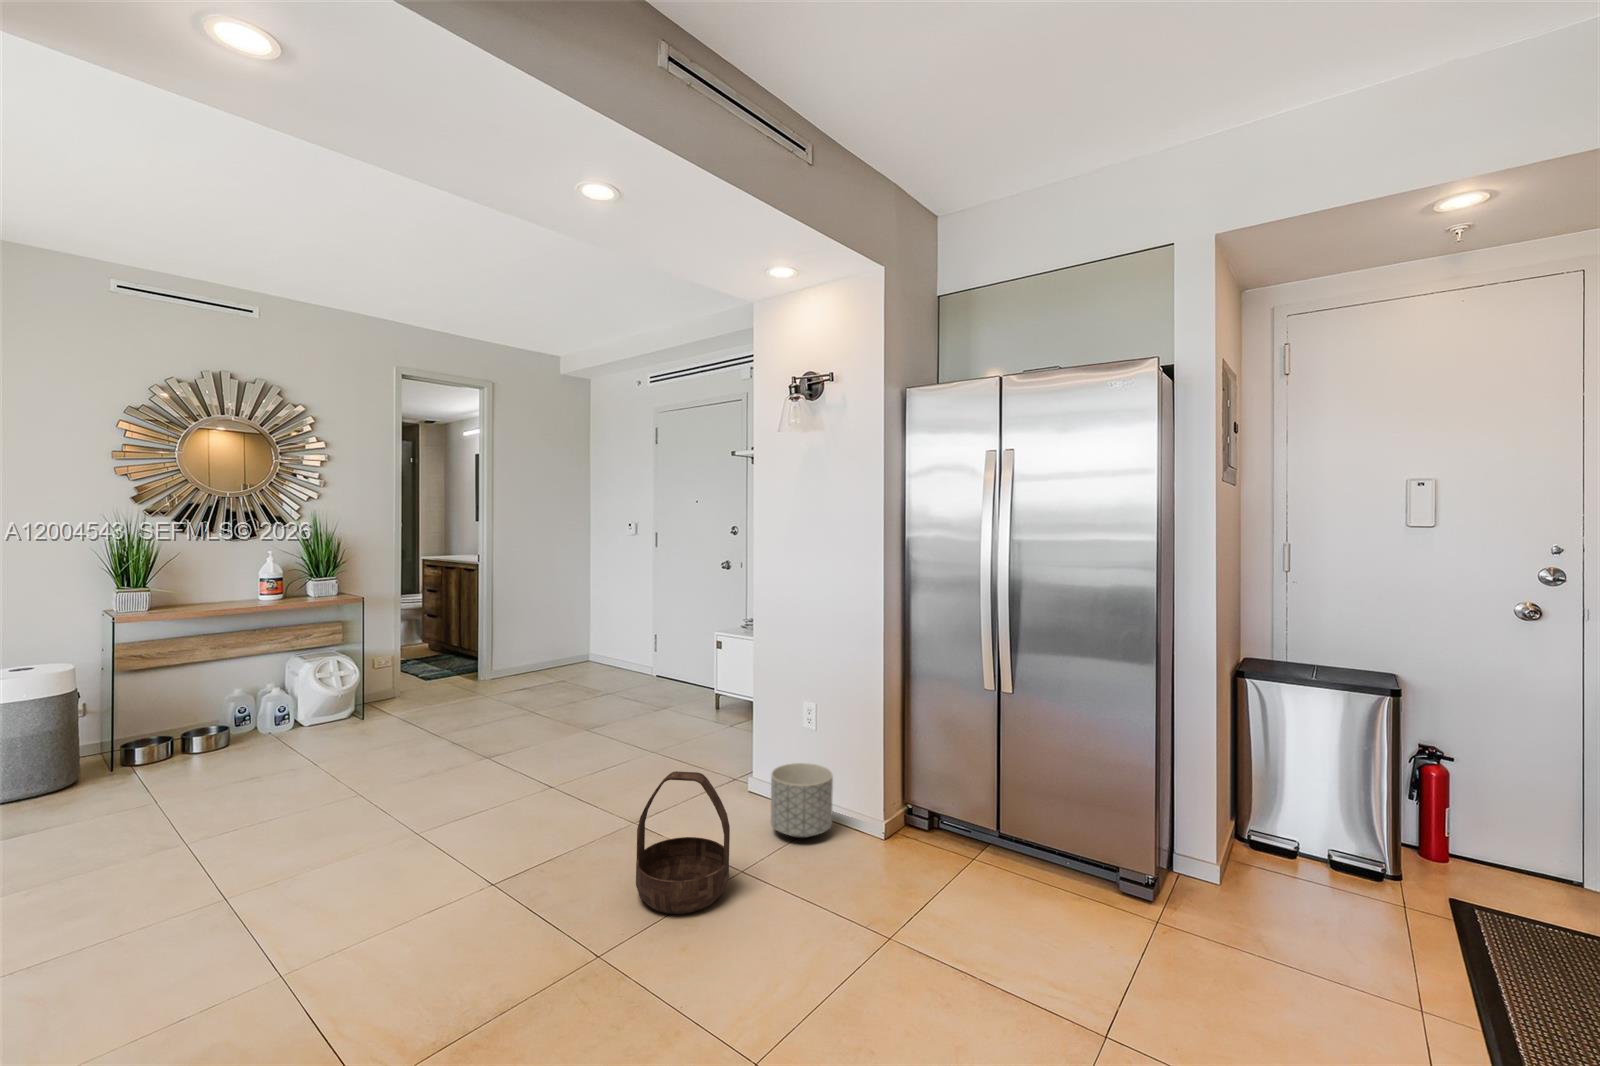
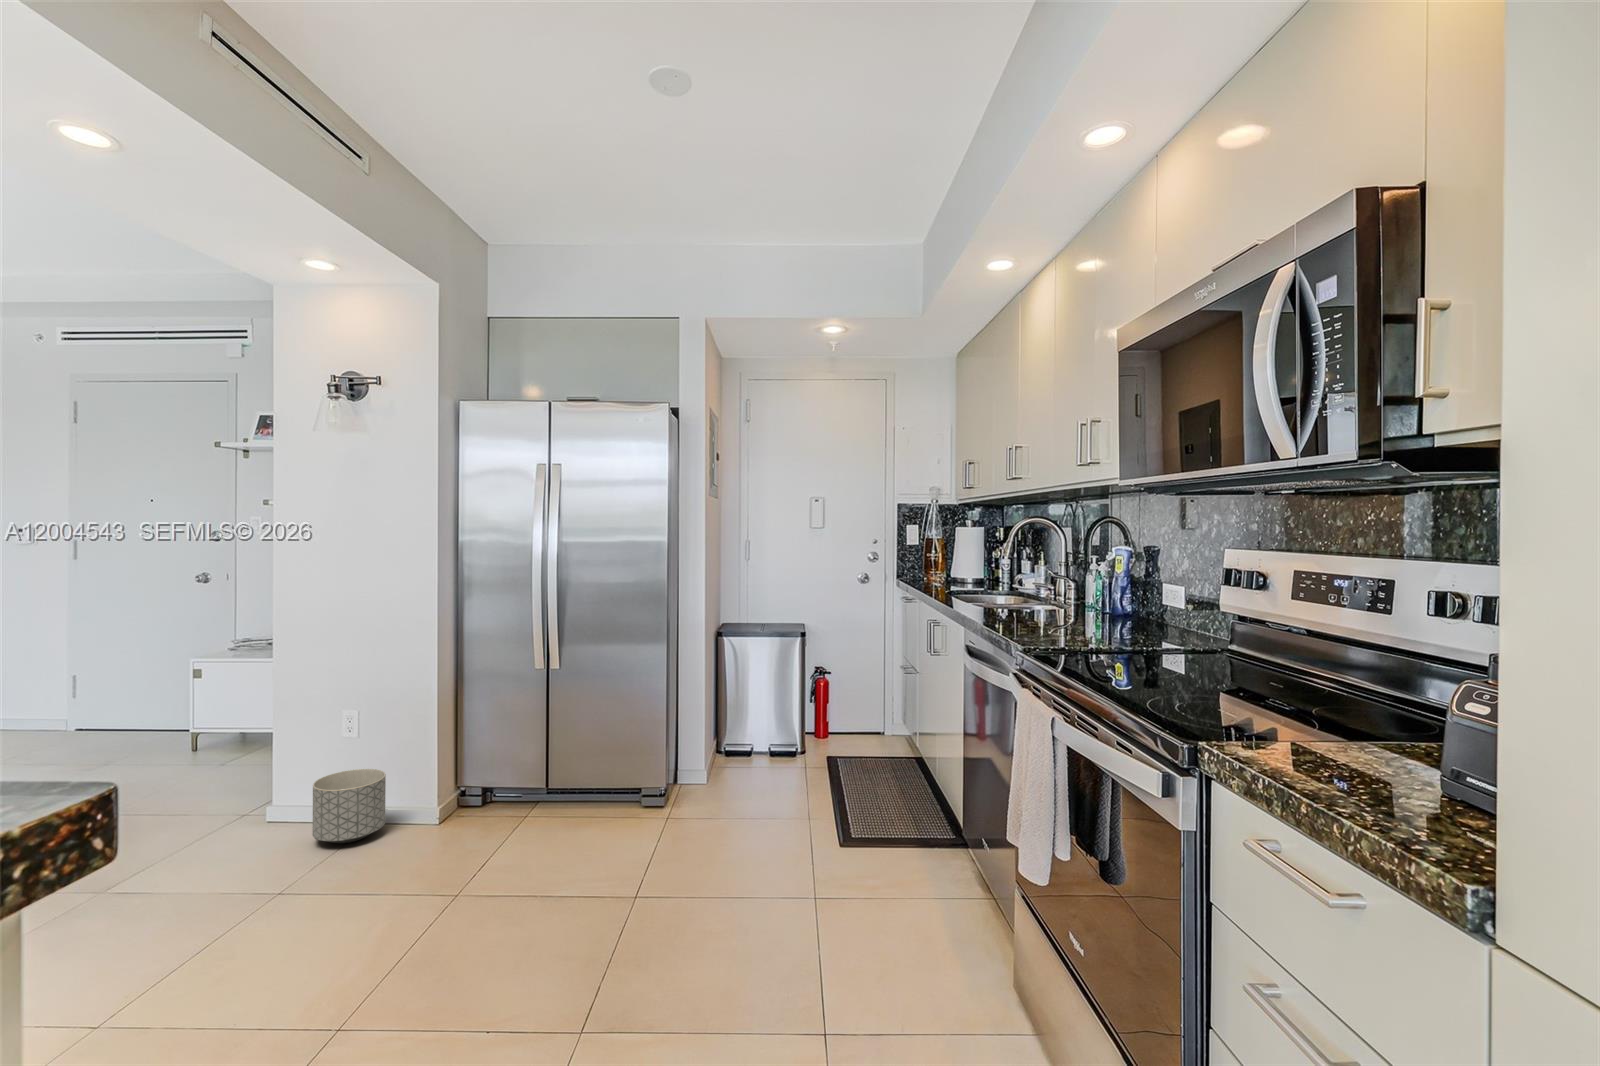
basket: present [636,771,730,914] -> none [164,791,287,942]

